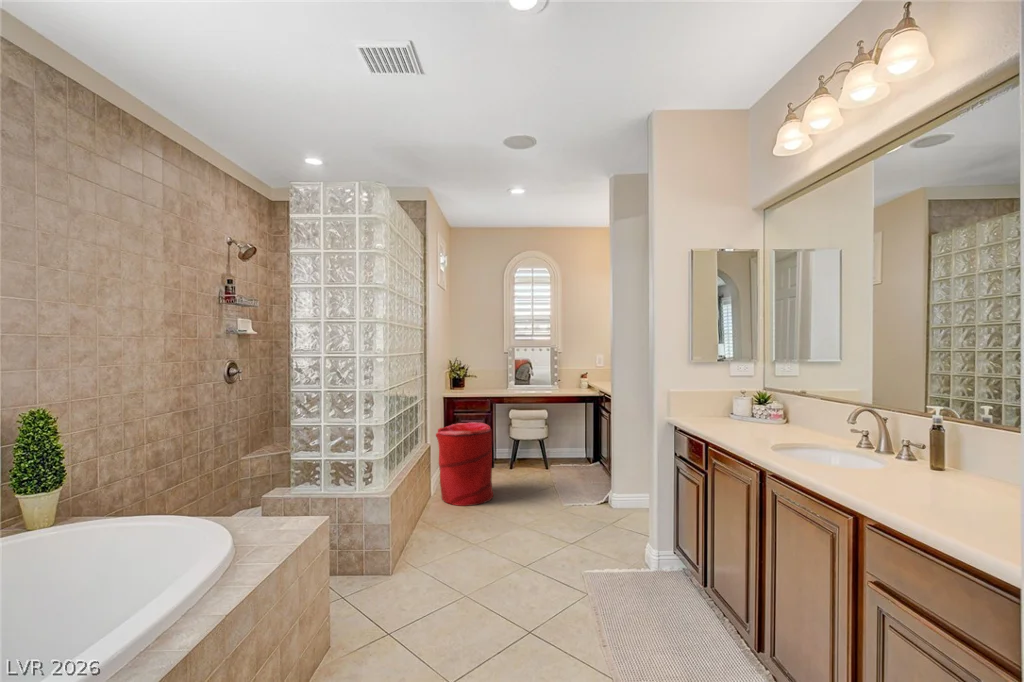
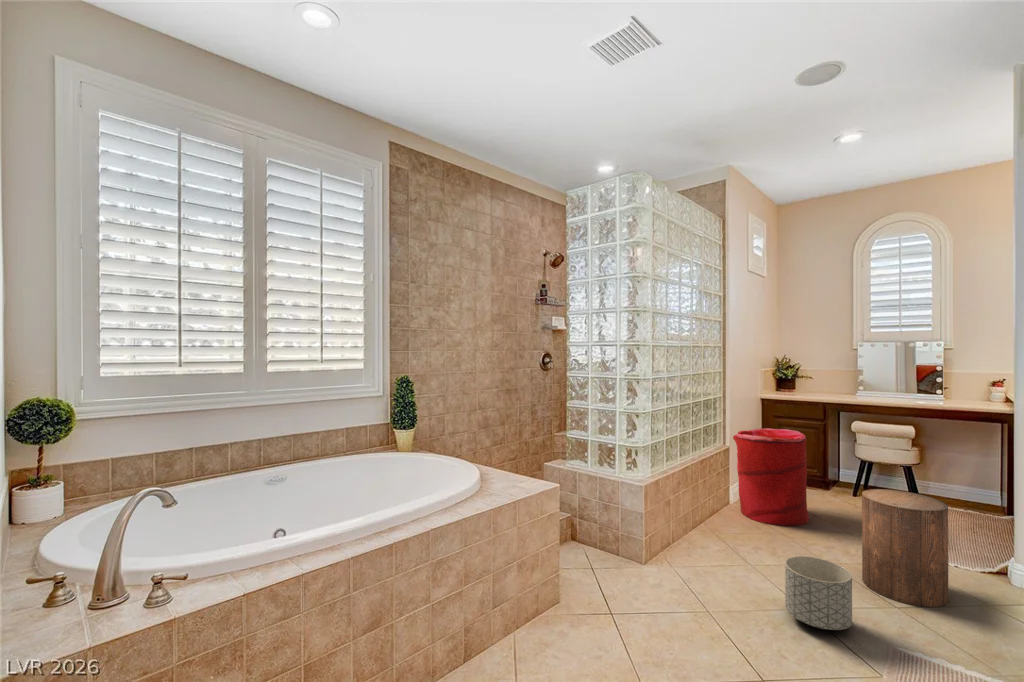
stool: none [547,459,596,540] -> present [862,489,949,607]
planter: none [519,524,564,580] -> present [785,556,852,630]

